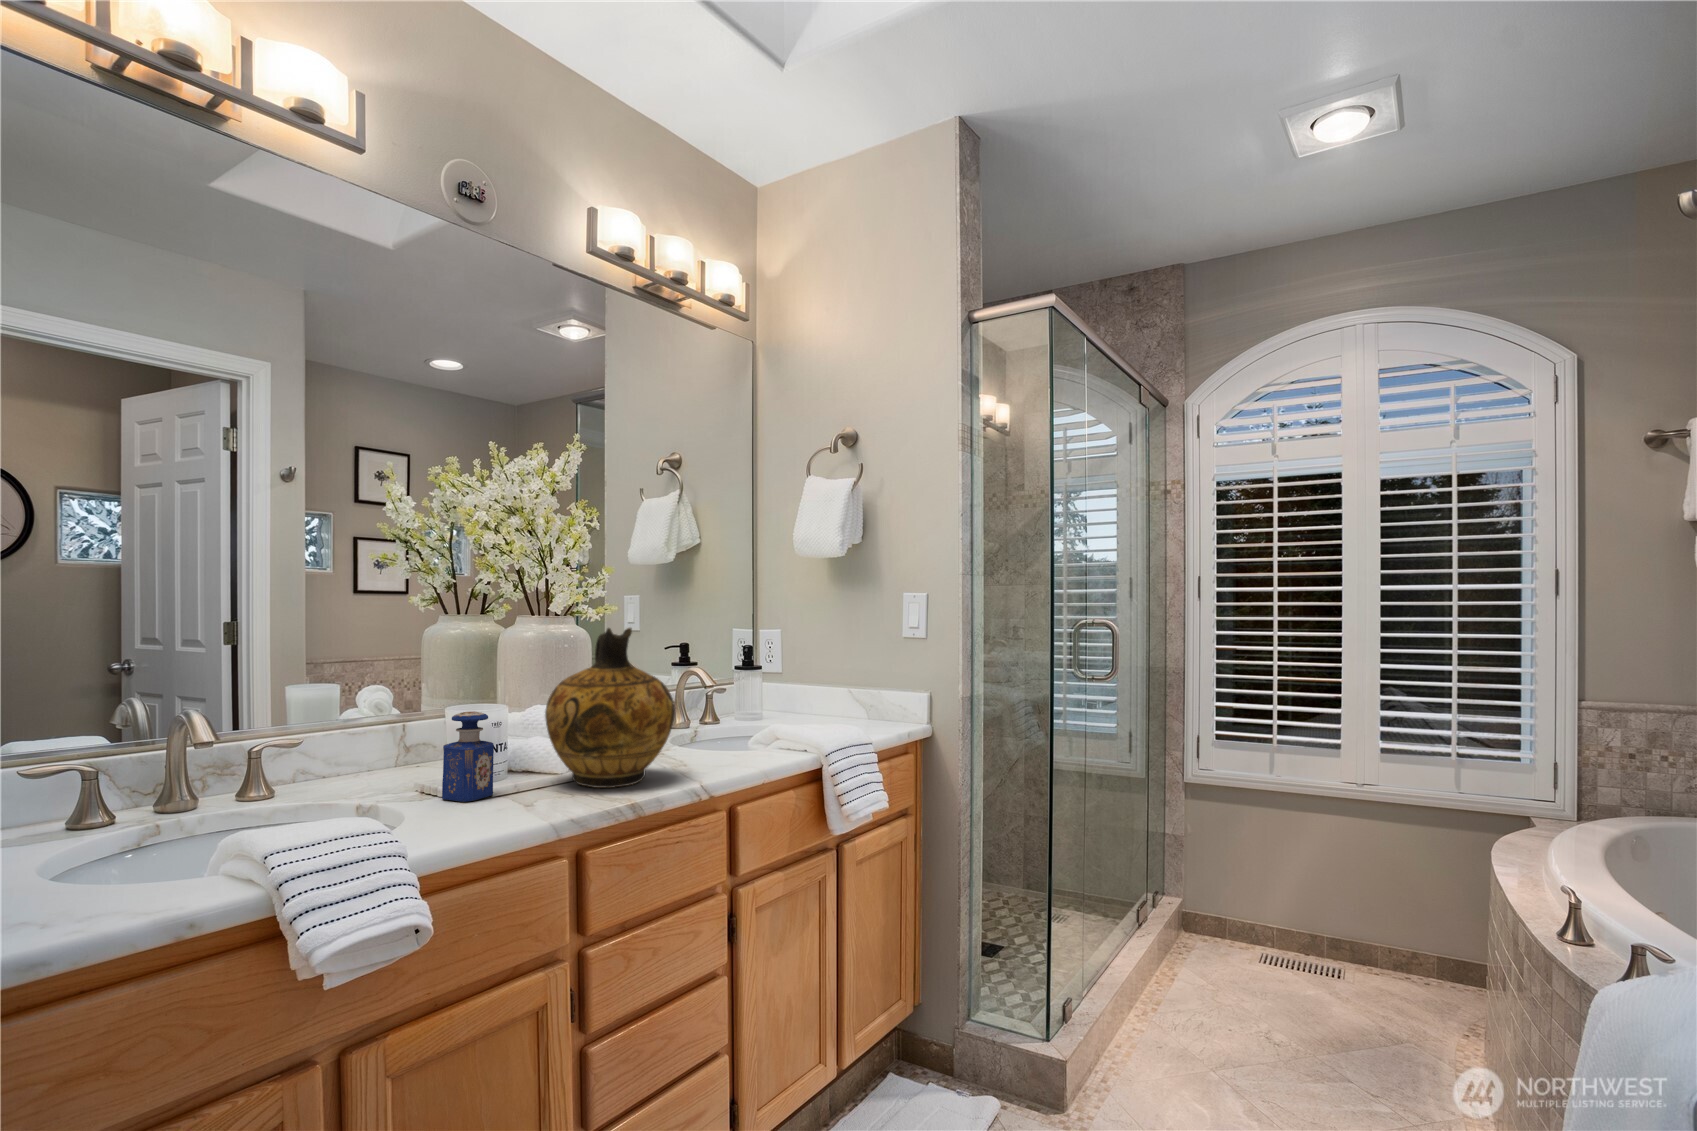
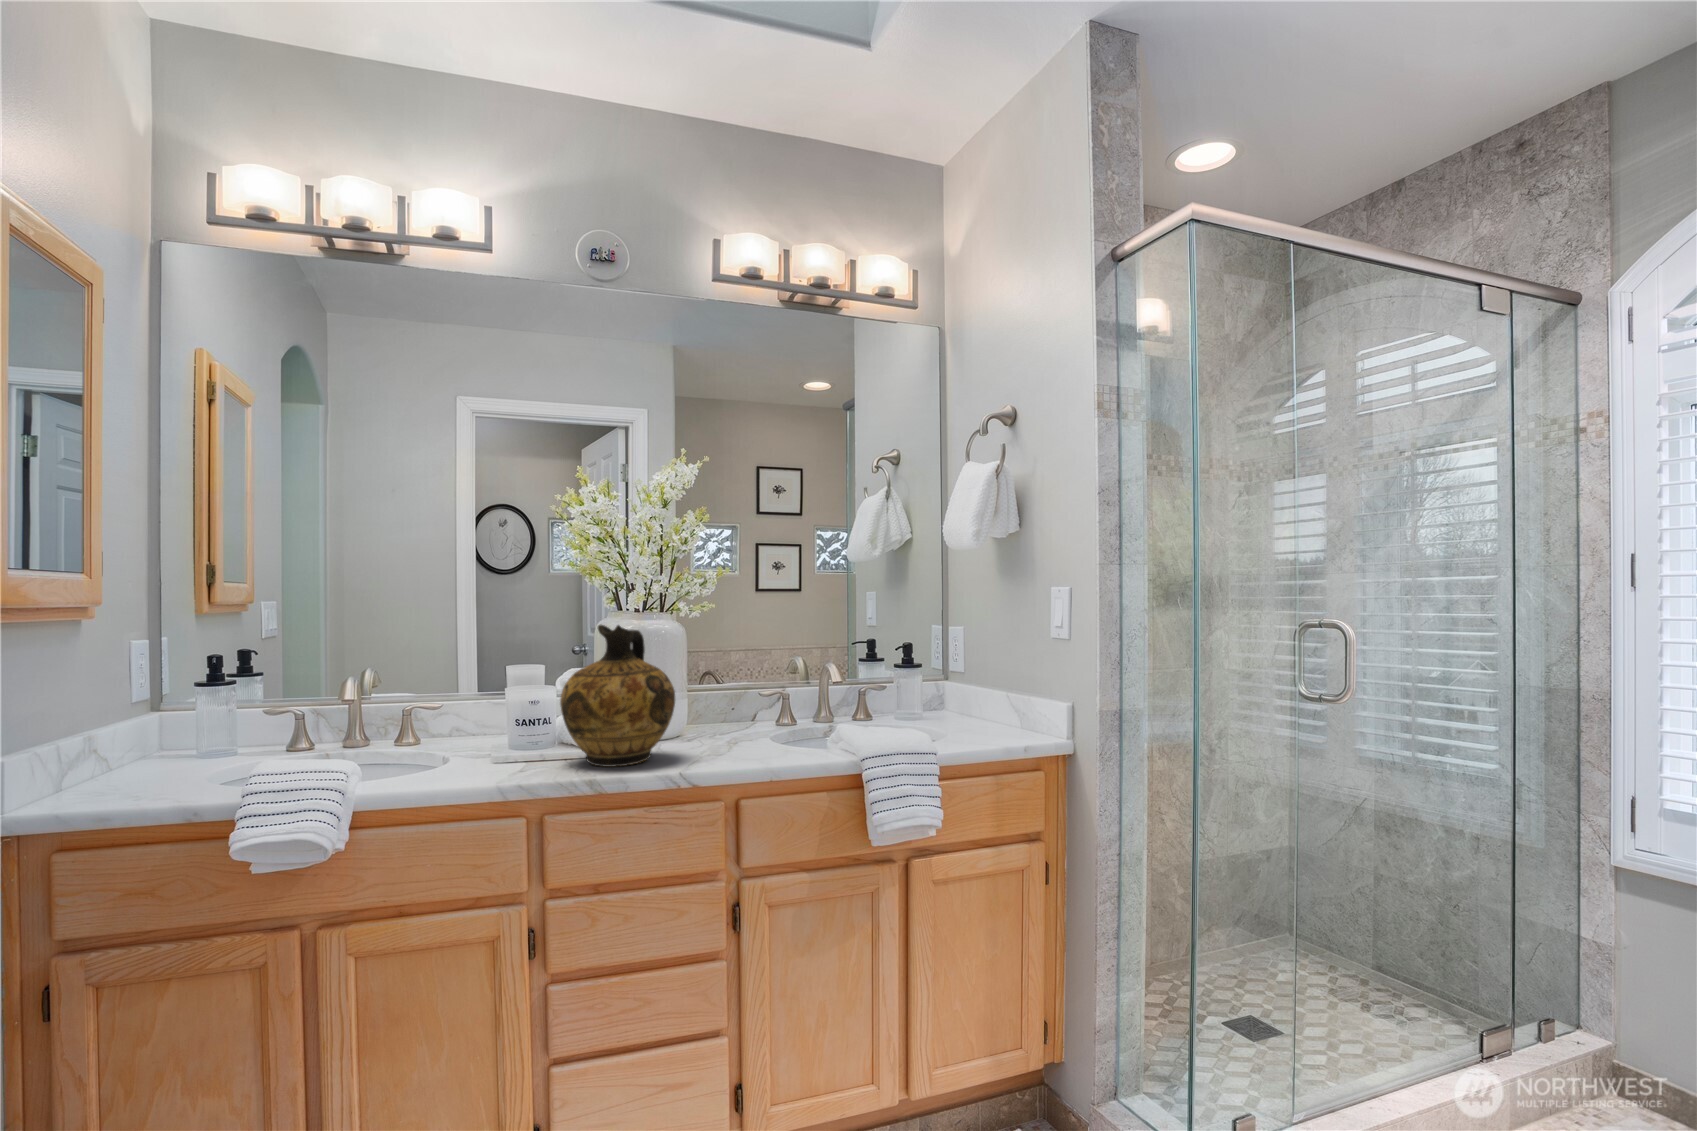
perfume bottle: present [442,711,494,802] -> none [486,692,524,764]

